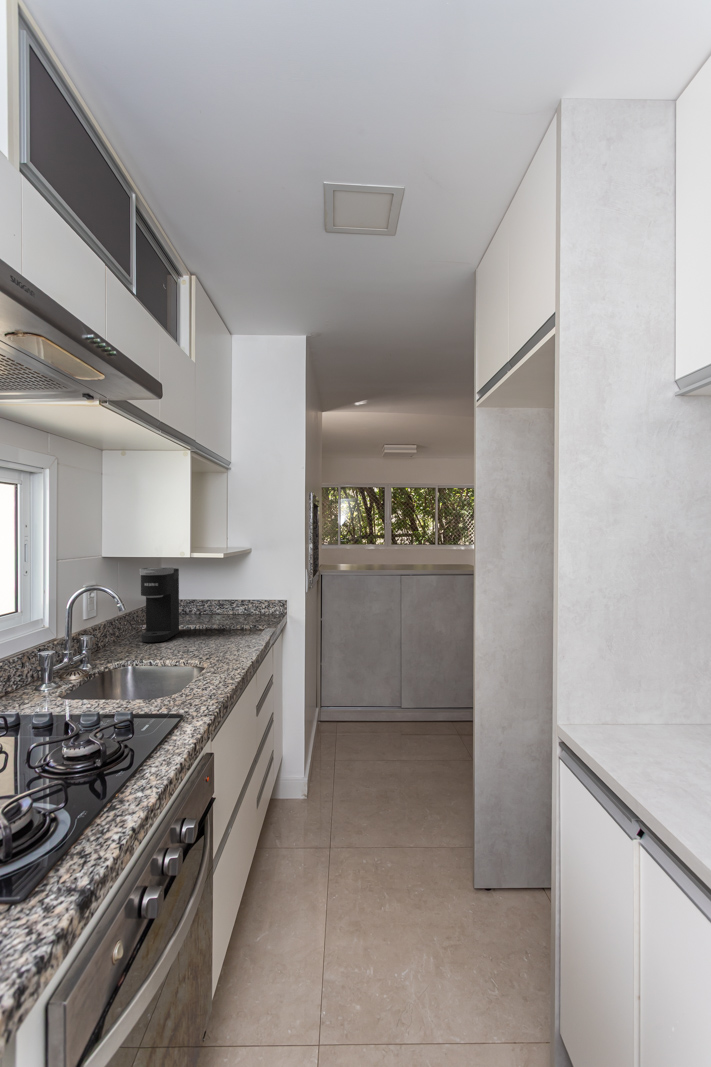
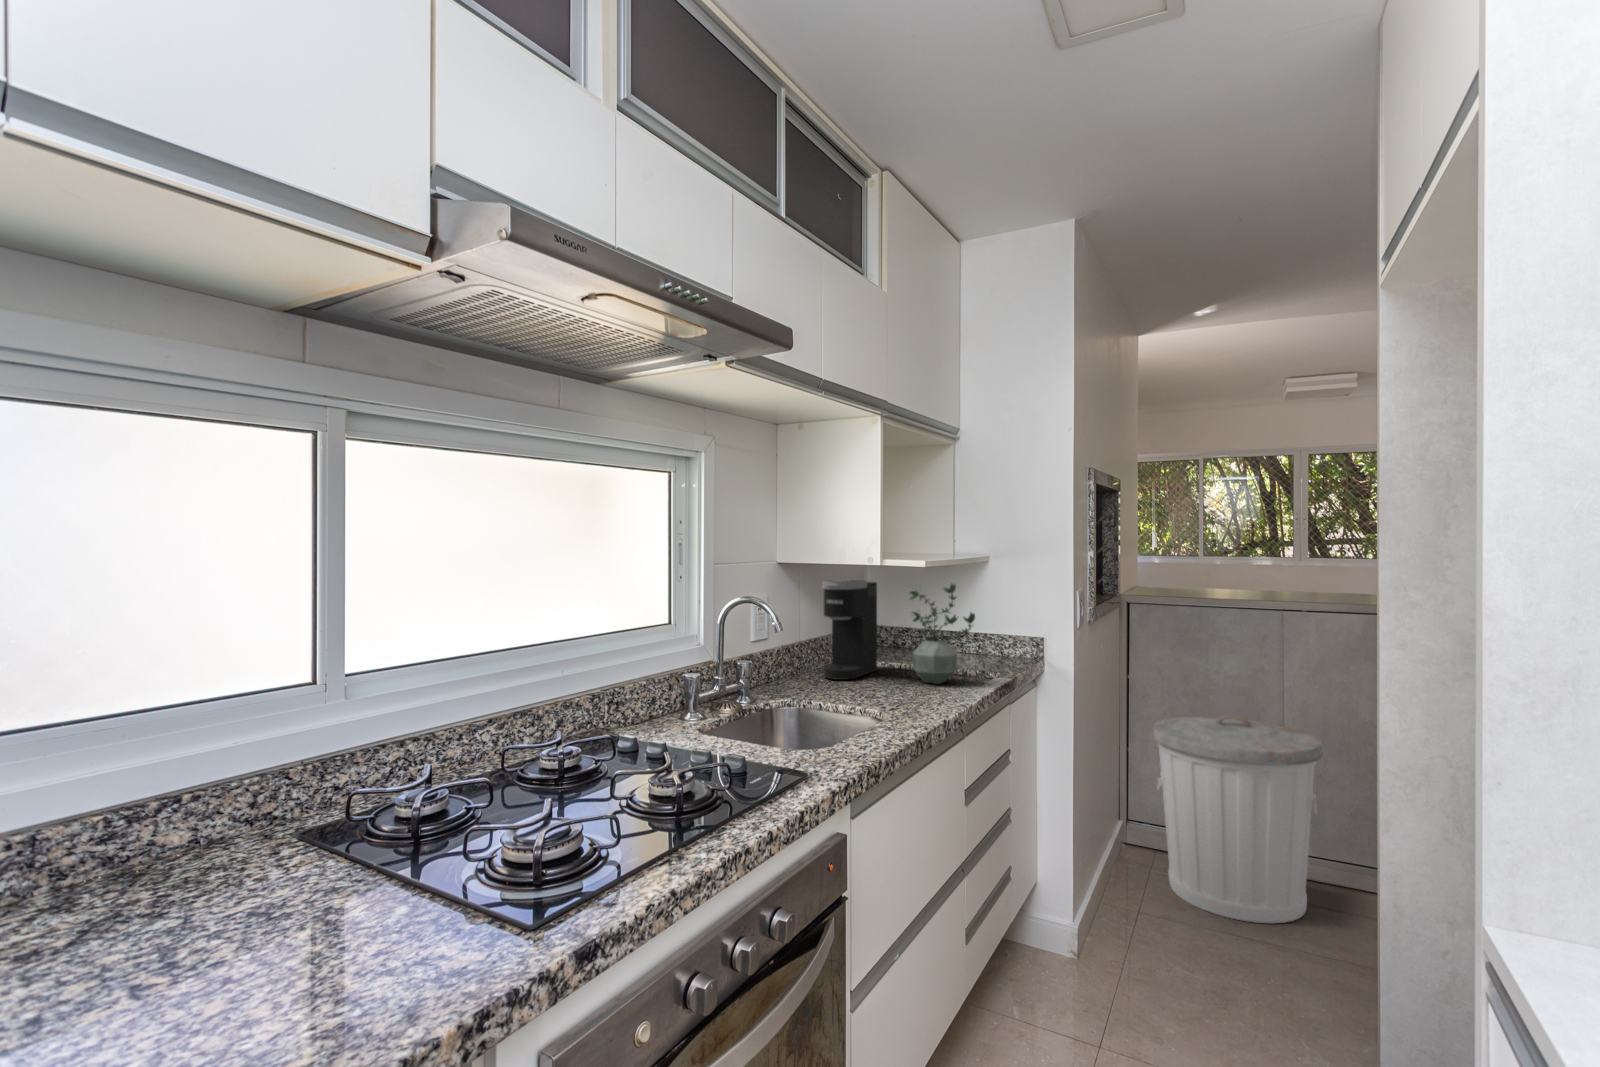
potted plant: none [207,567,254,638] -> present [910,584,975,684]
trash can: none [340,638,426,755] -> present [1152,715,1323,923]

